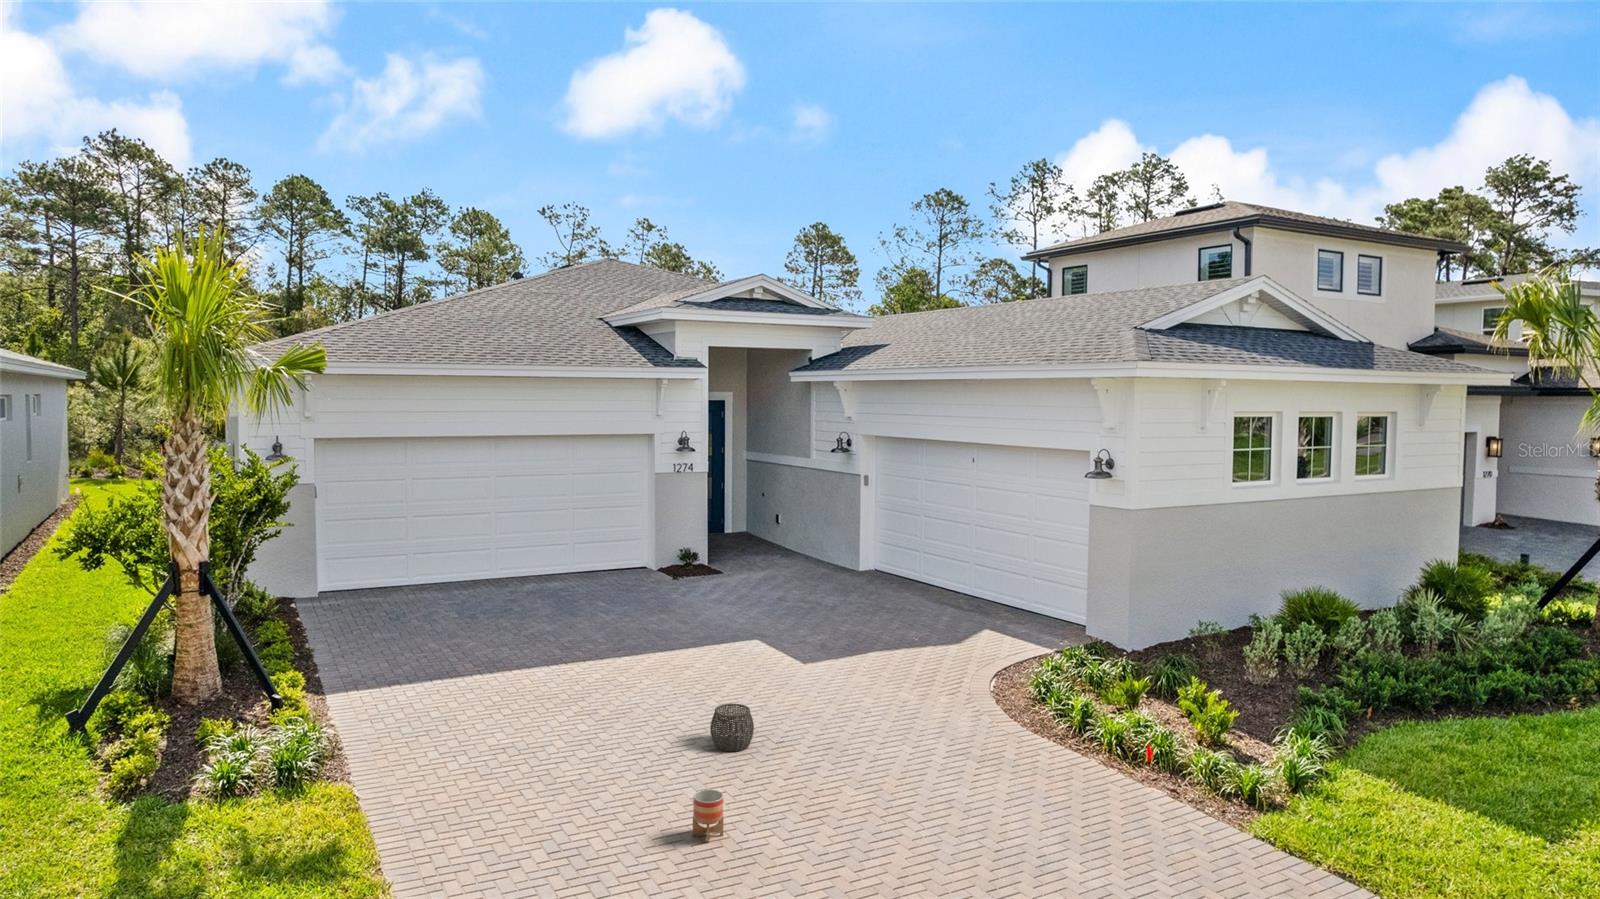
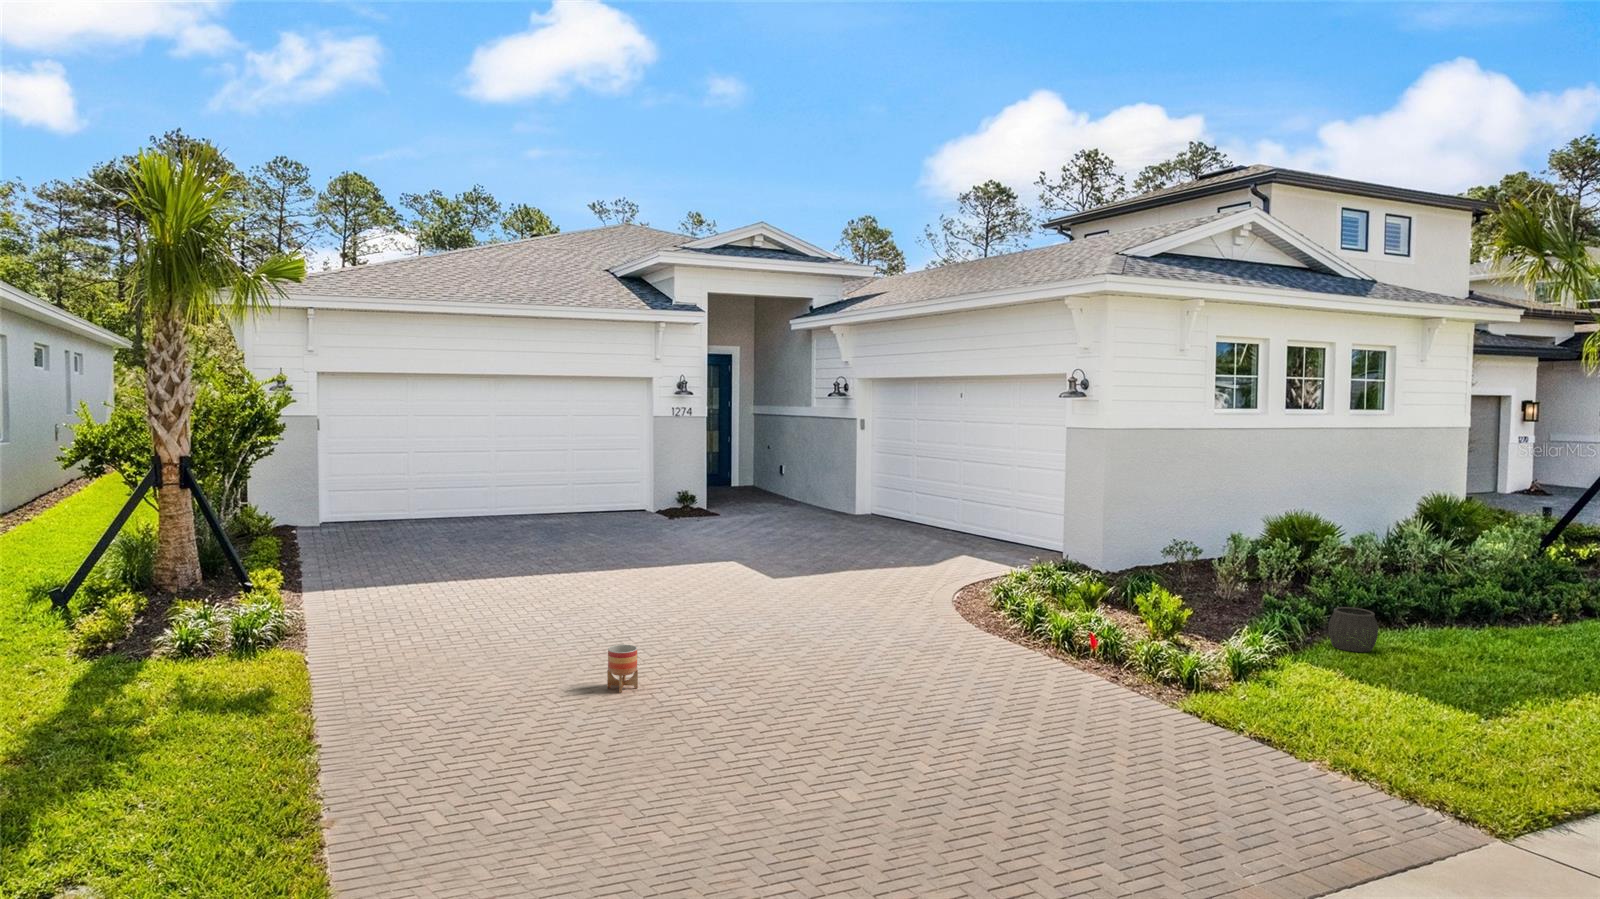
woven basket: present [710,704,754,751] -> present [1328,607,1378,652]

